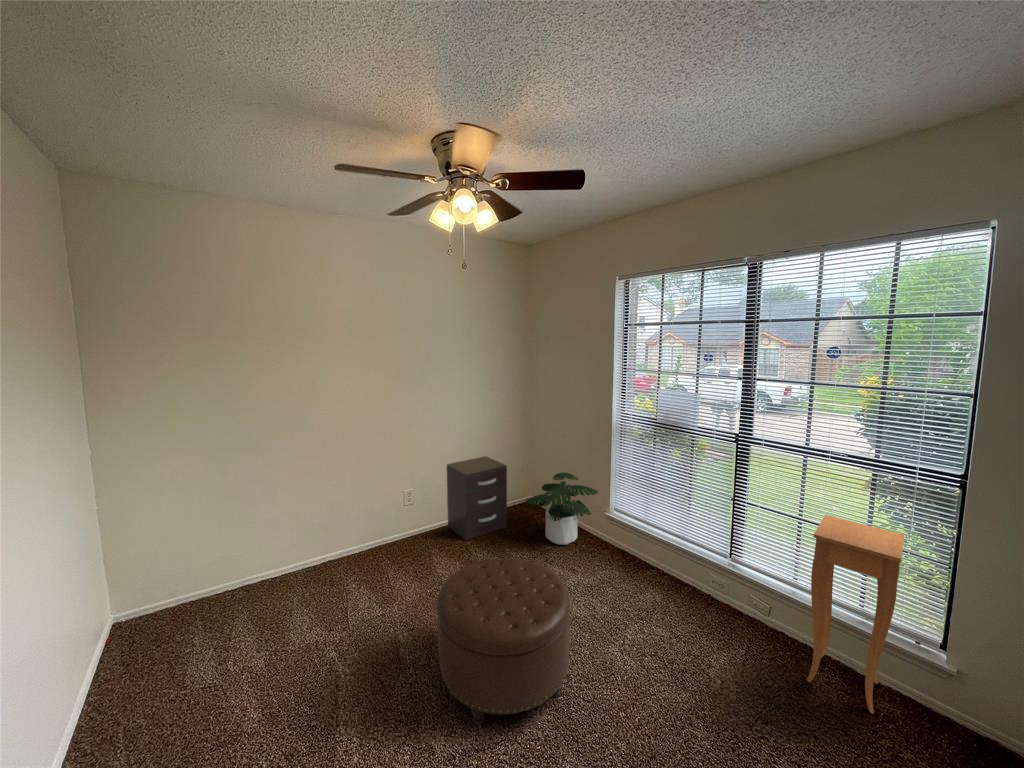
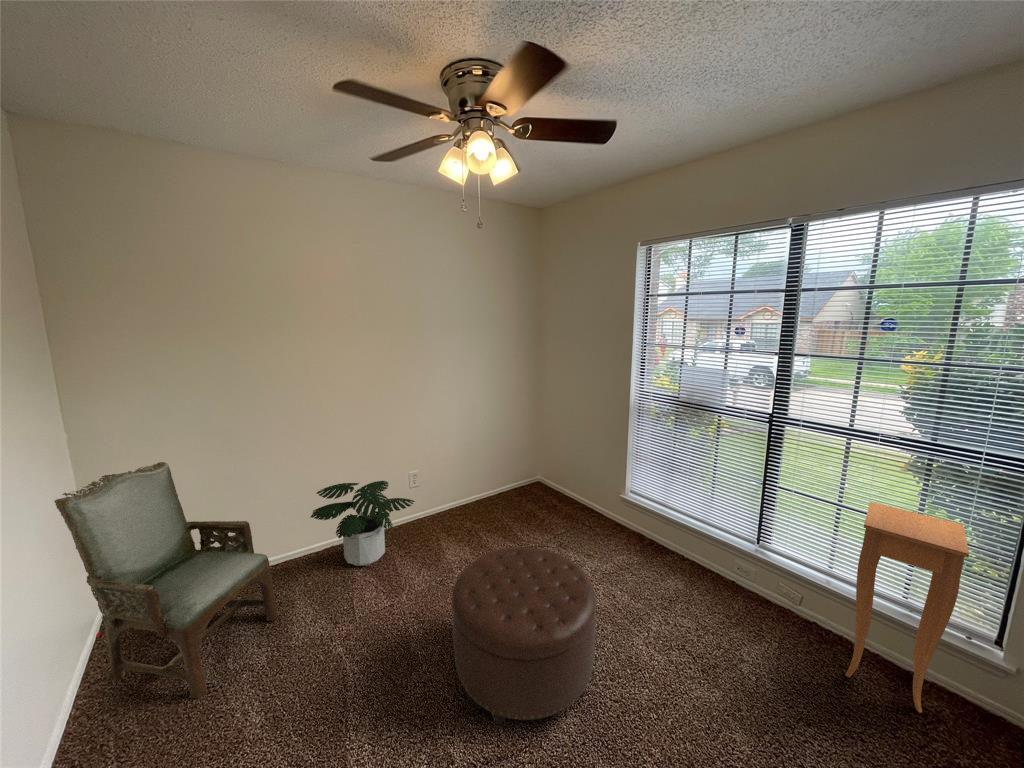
dresser: present [447,456,507,540] -> none [454,436,517,523]
potted plant: present [525,473,598,545] -> present [310,481,414,566]
armchair: none [80,476,277,696] -> present [54,462,280,698]

